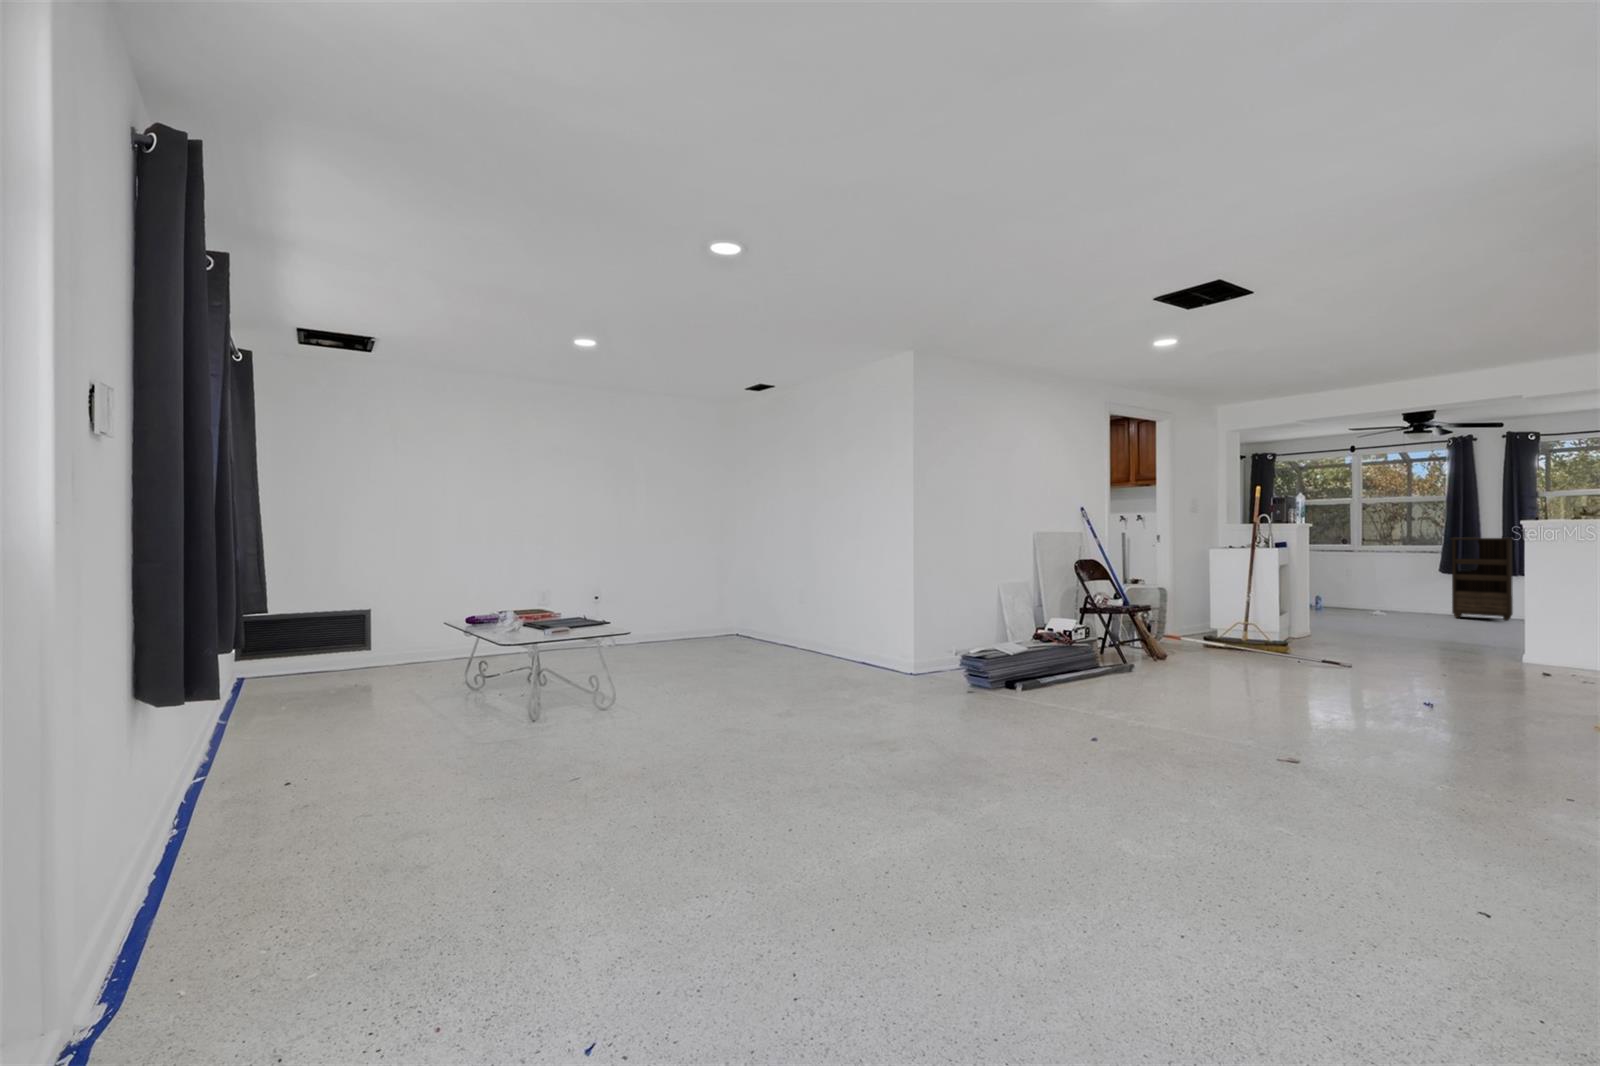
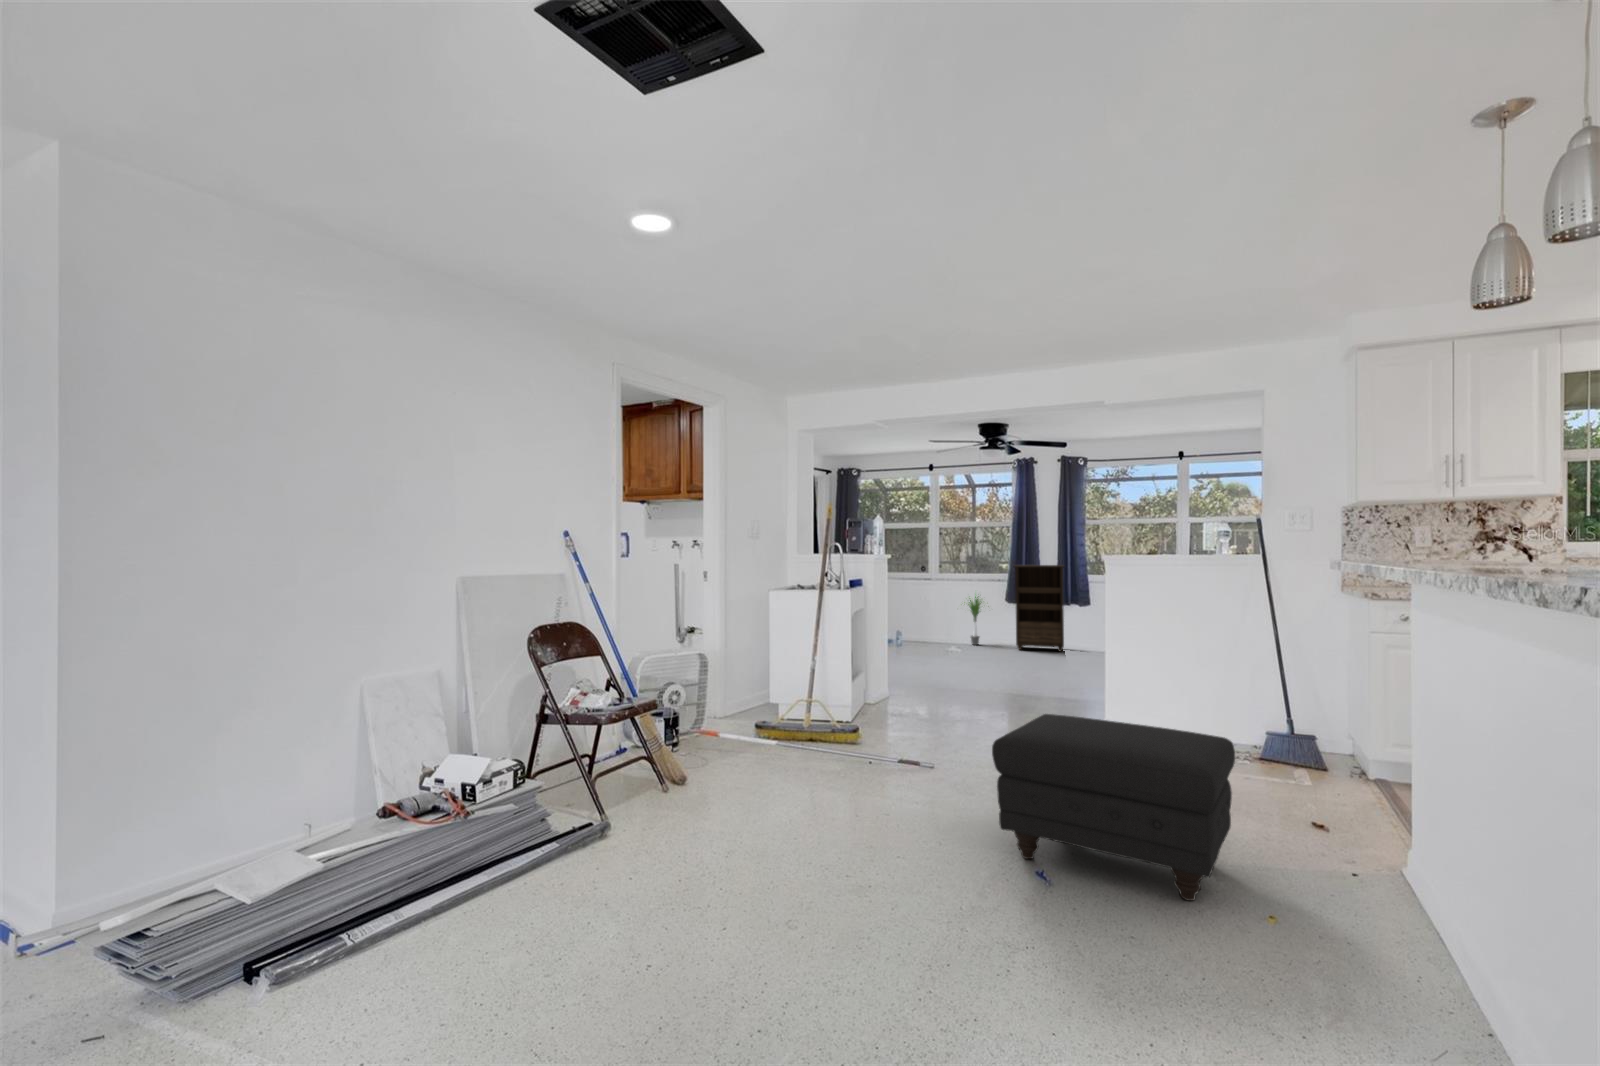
potted plant: none [1384,560,1428,613] -> present [964,596,982,645]
ottoman: none [1383,619,1570,711] -> present [992,714,1235,901]

